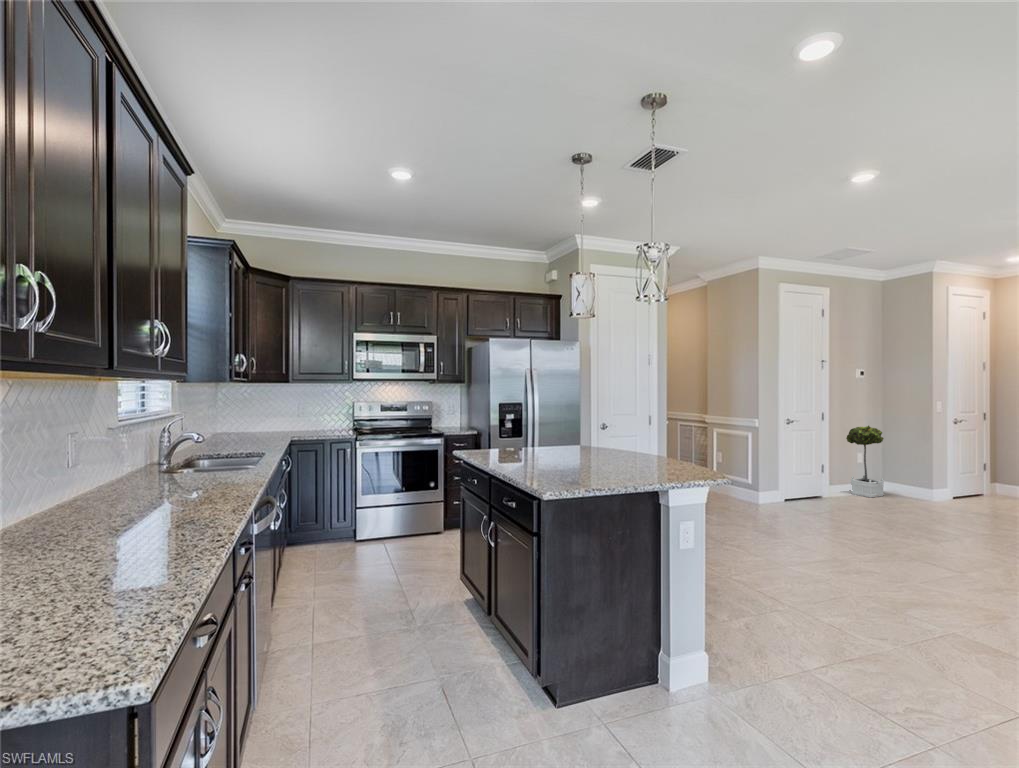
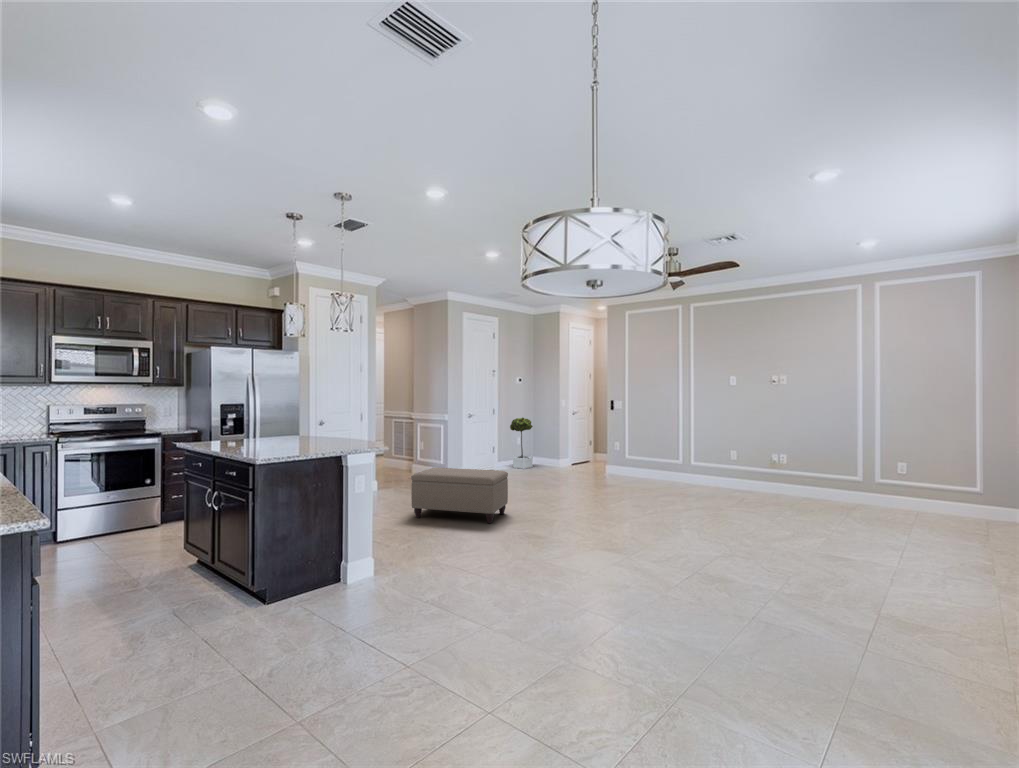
ottoman: none [730,496,890,597] -> present [411,468,508,523]

